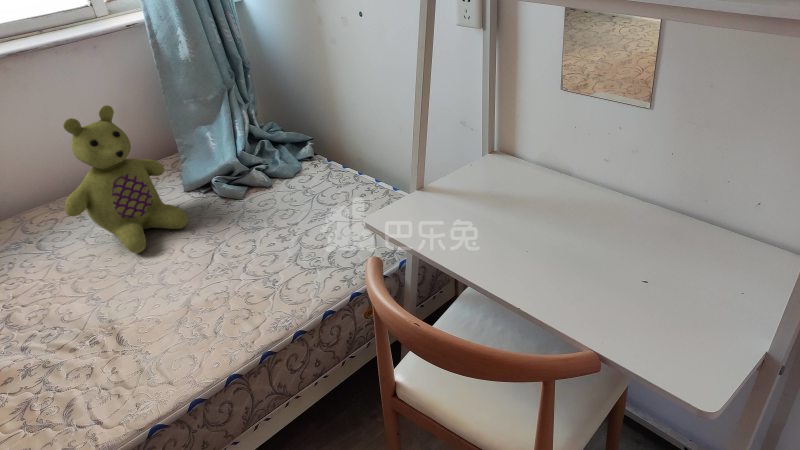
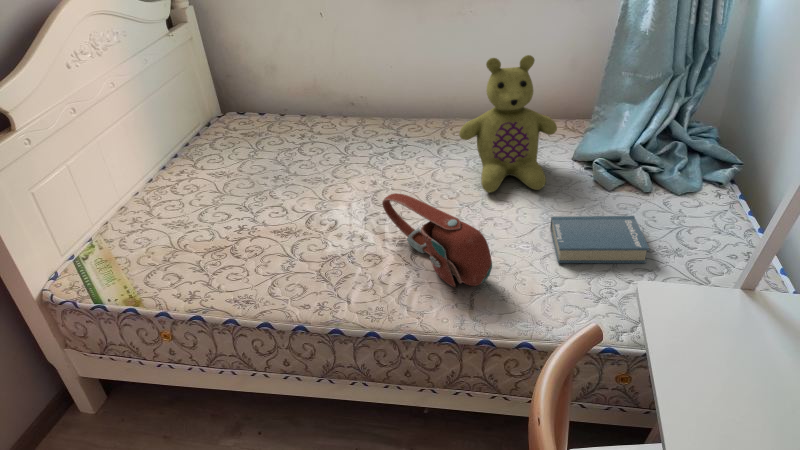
hardback book: none [223,203,317,268] -> present [550,216,649,263]
handbag: none [46,269,221,342] -> present [382,193,492,288]

